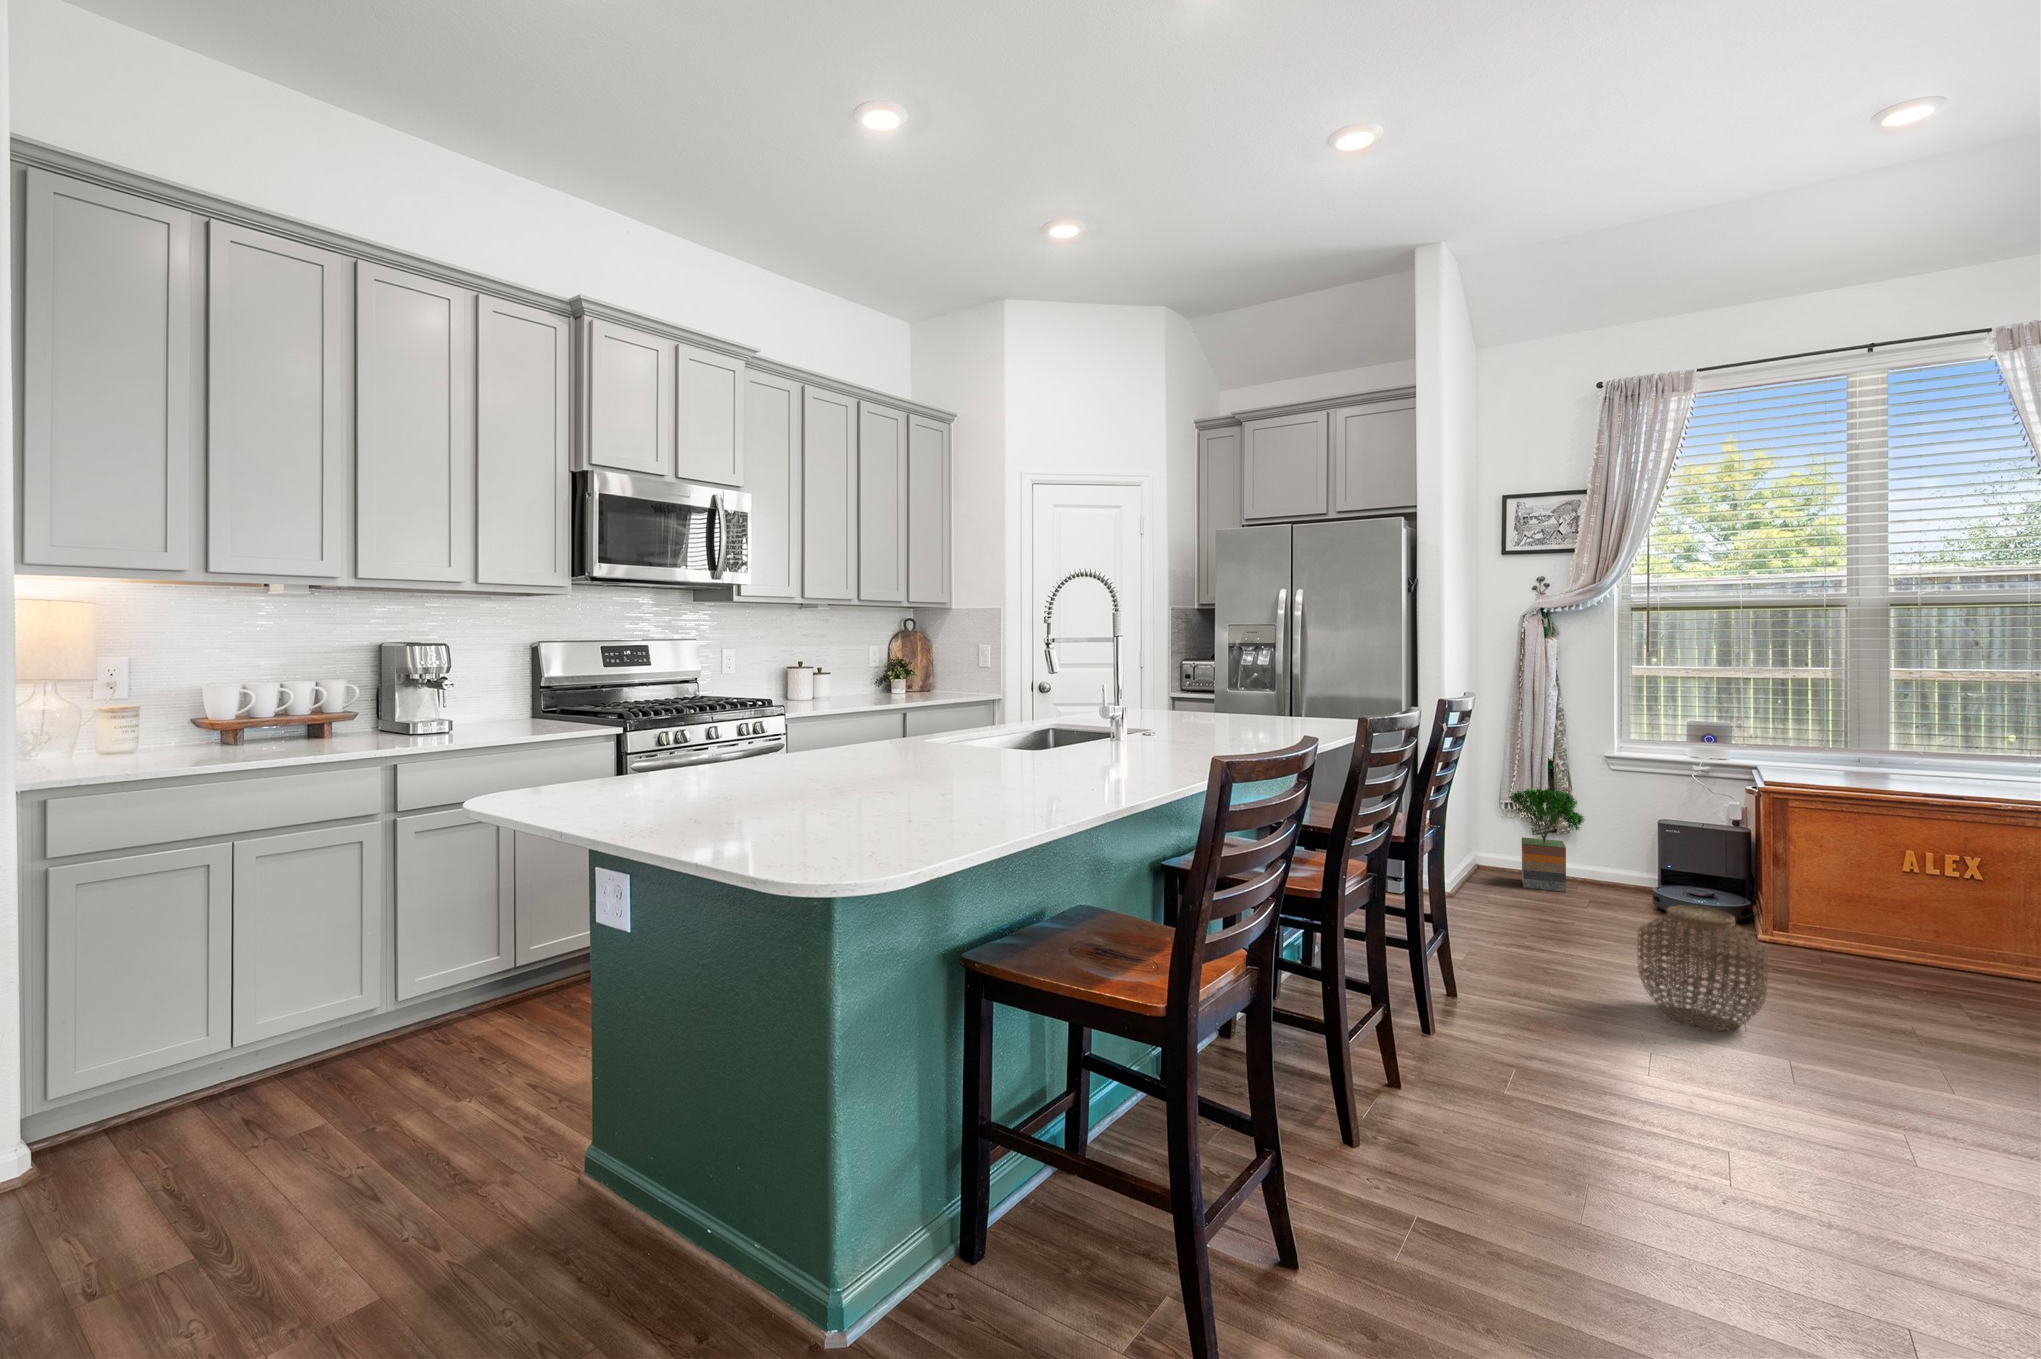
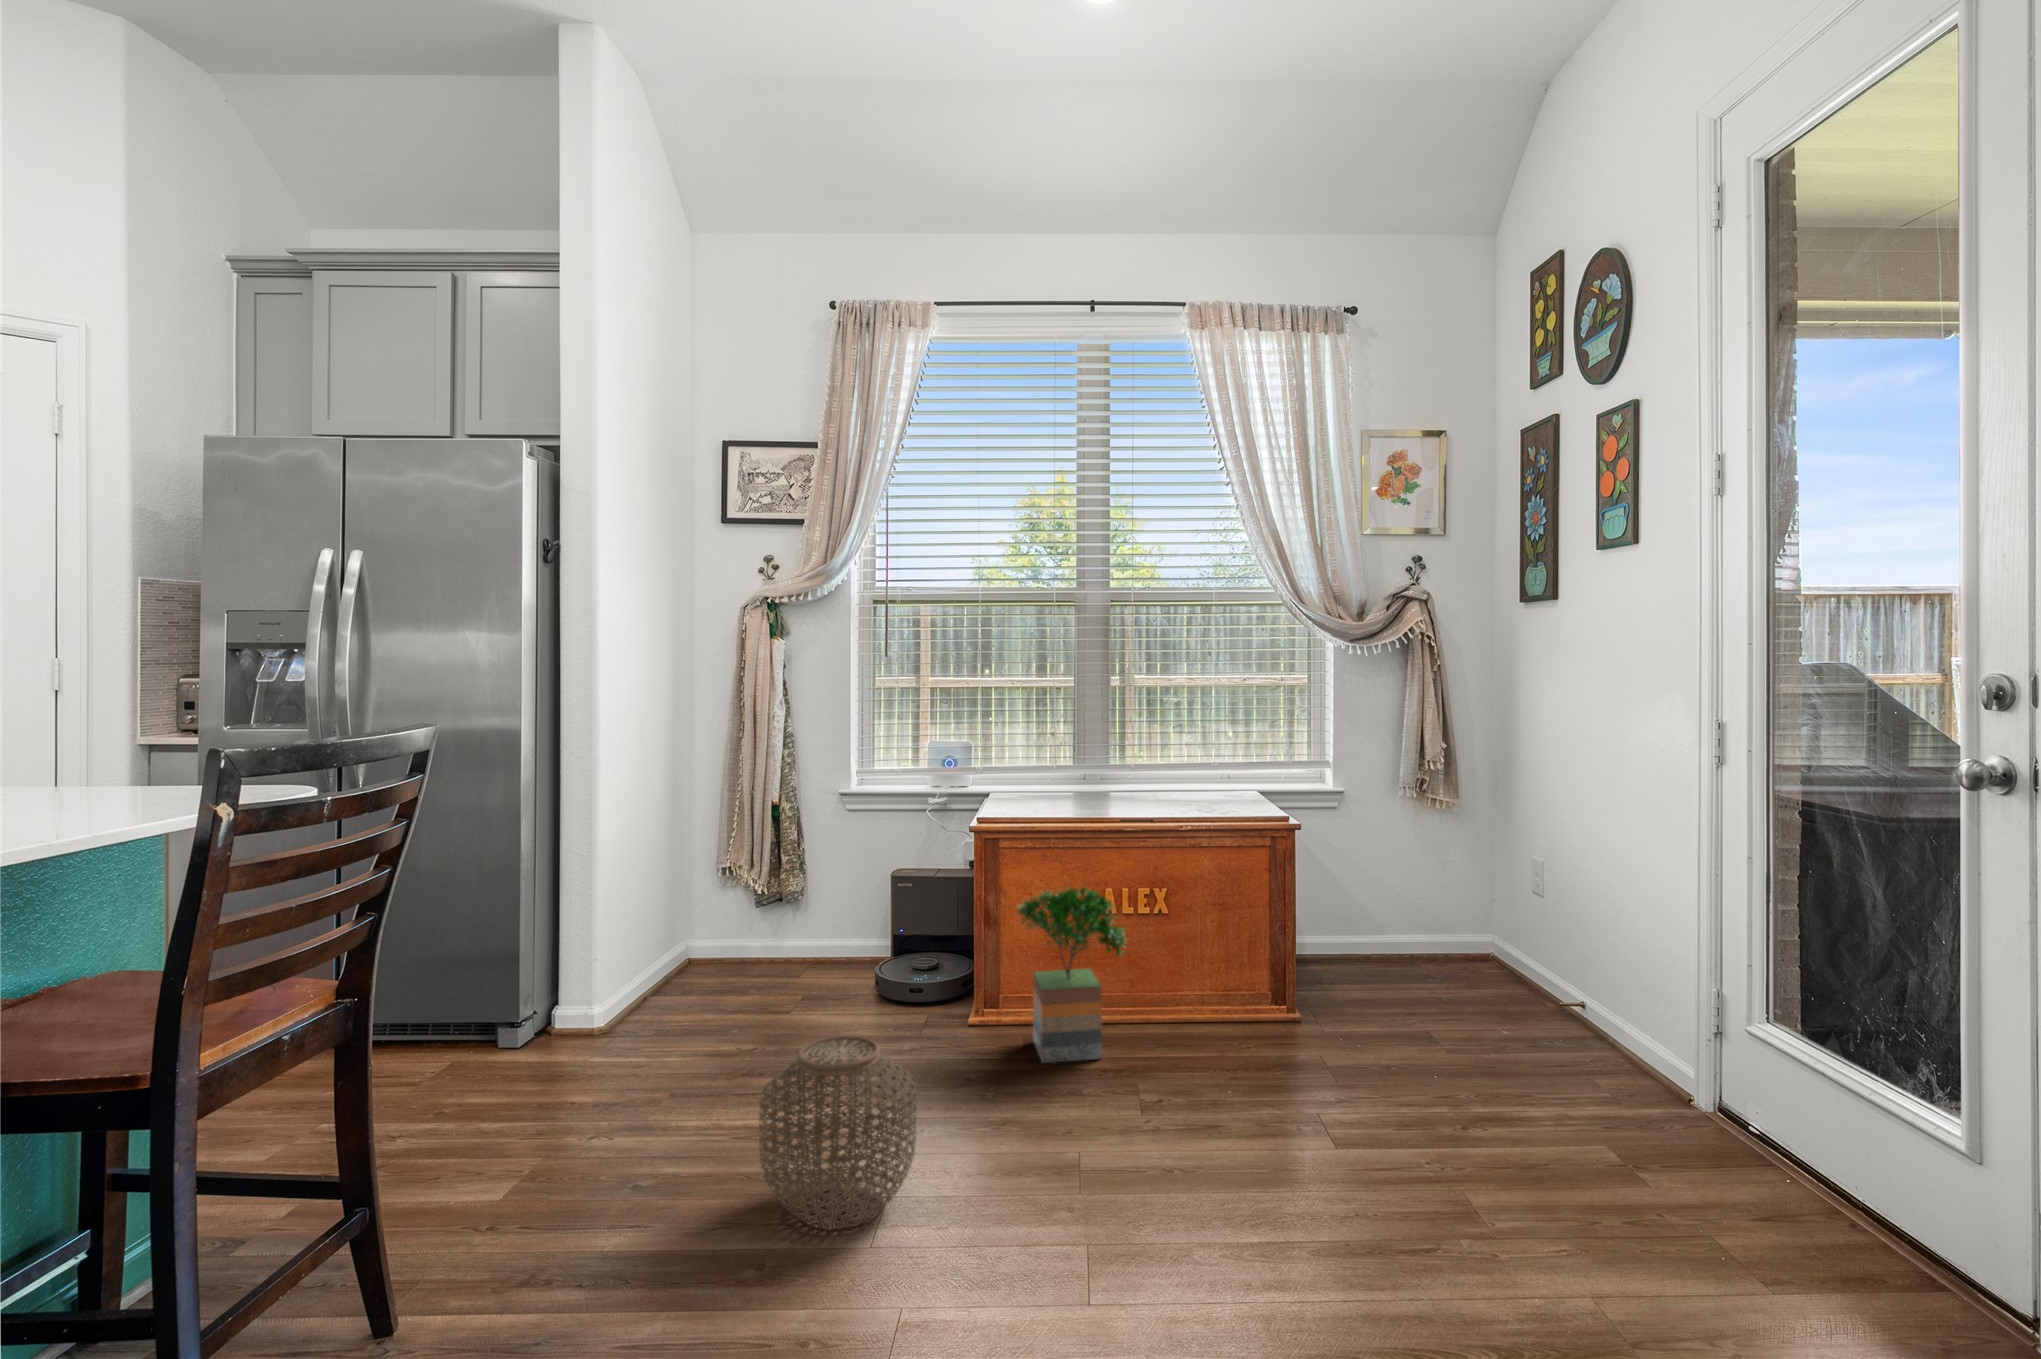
potted tree: present [1509,788,1584,892] -> present [1017,887,1126,1063]

